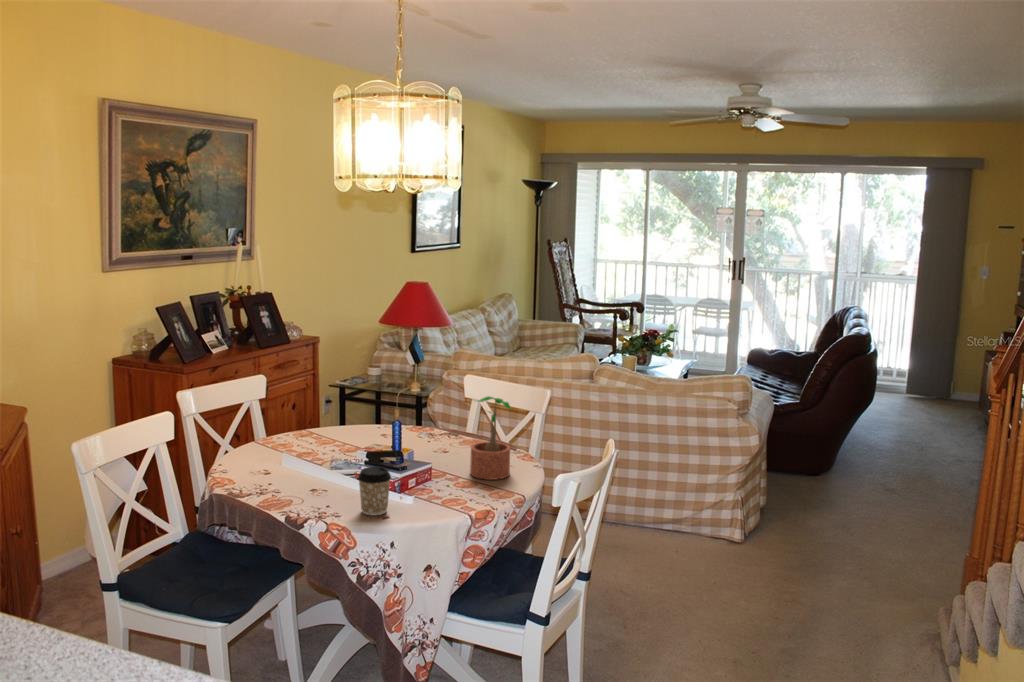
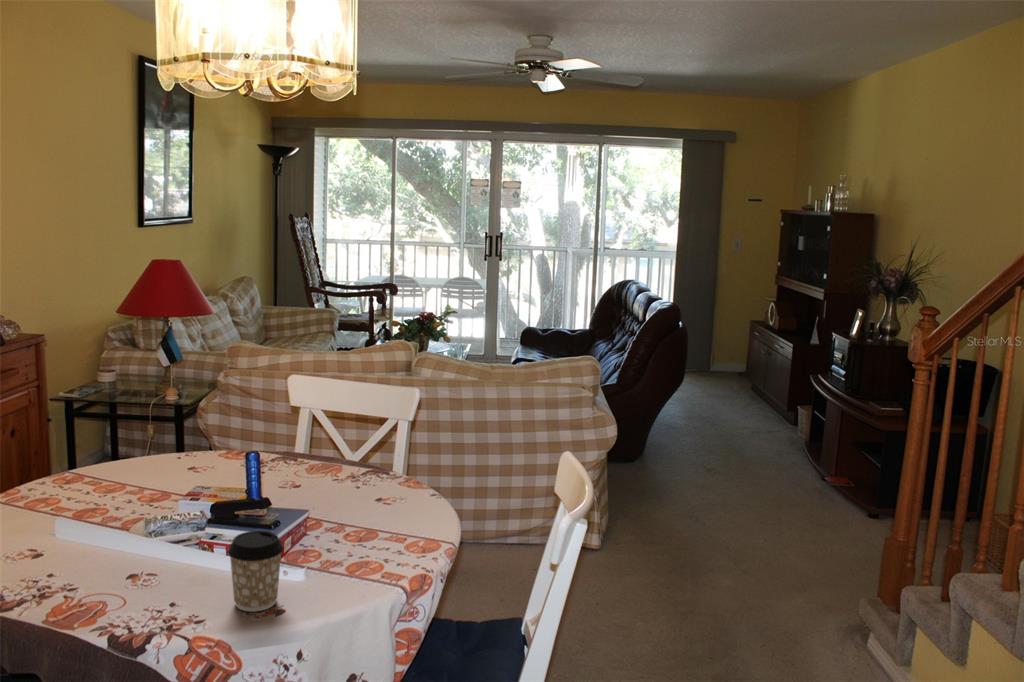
potted plant: present [470,397,511,480] -> none [359,405,424,524]

